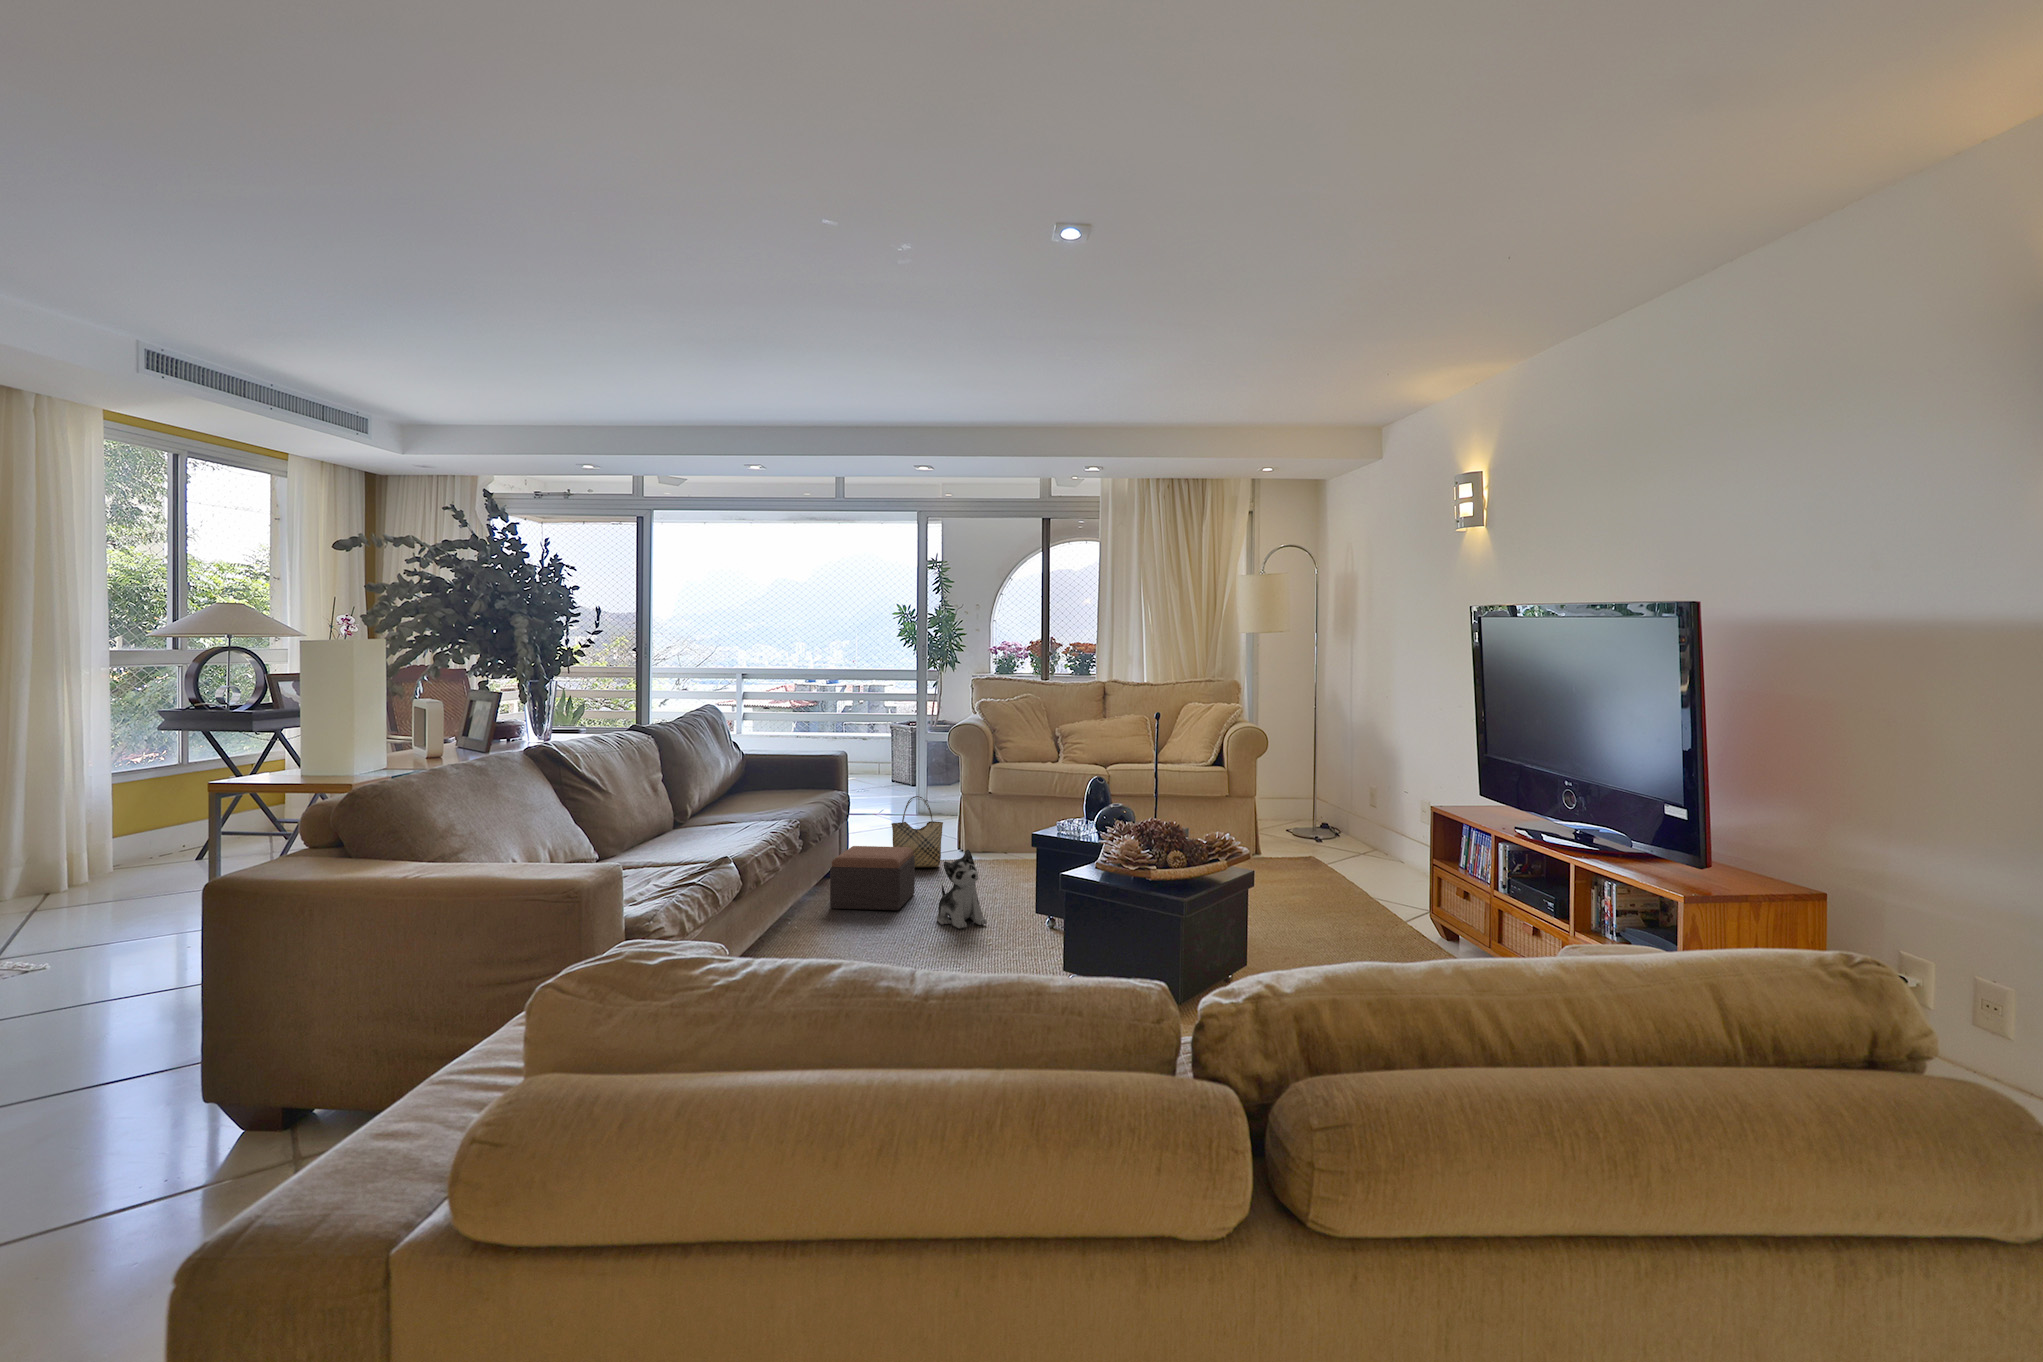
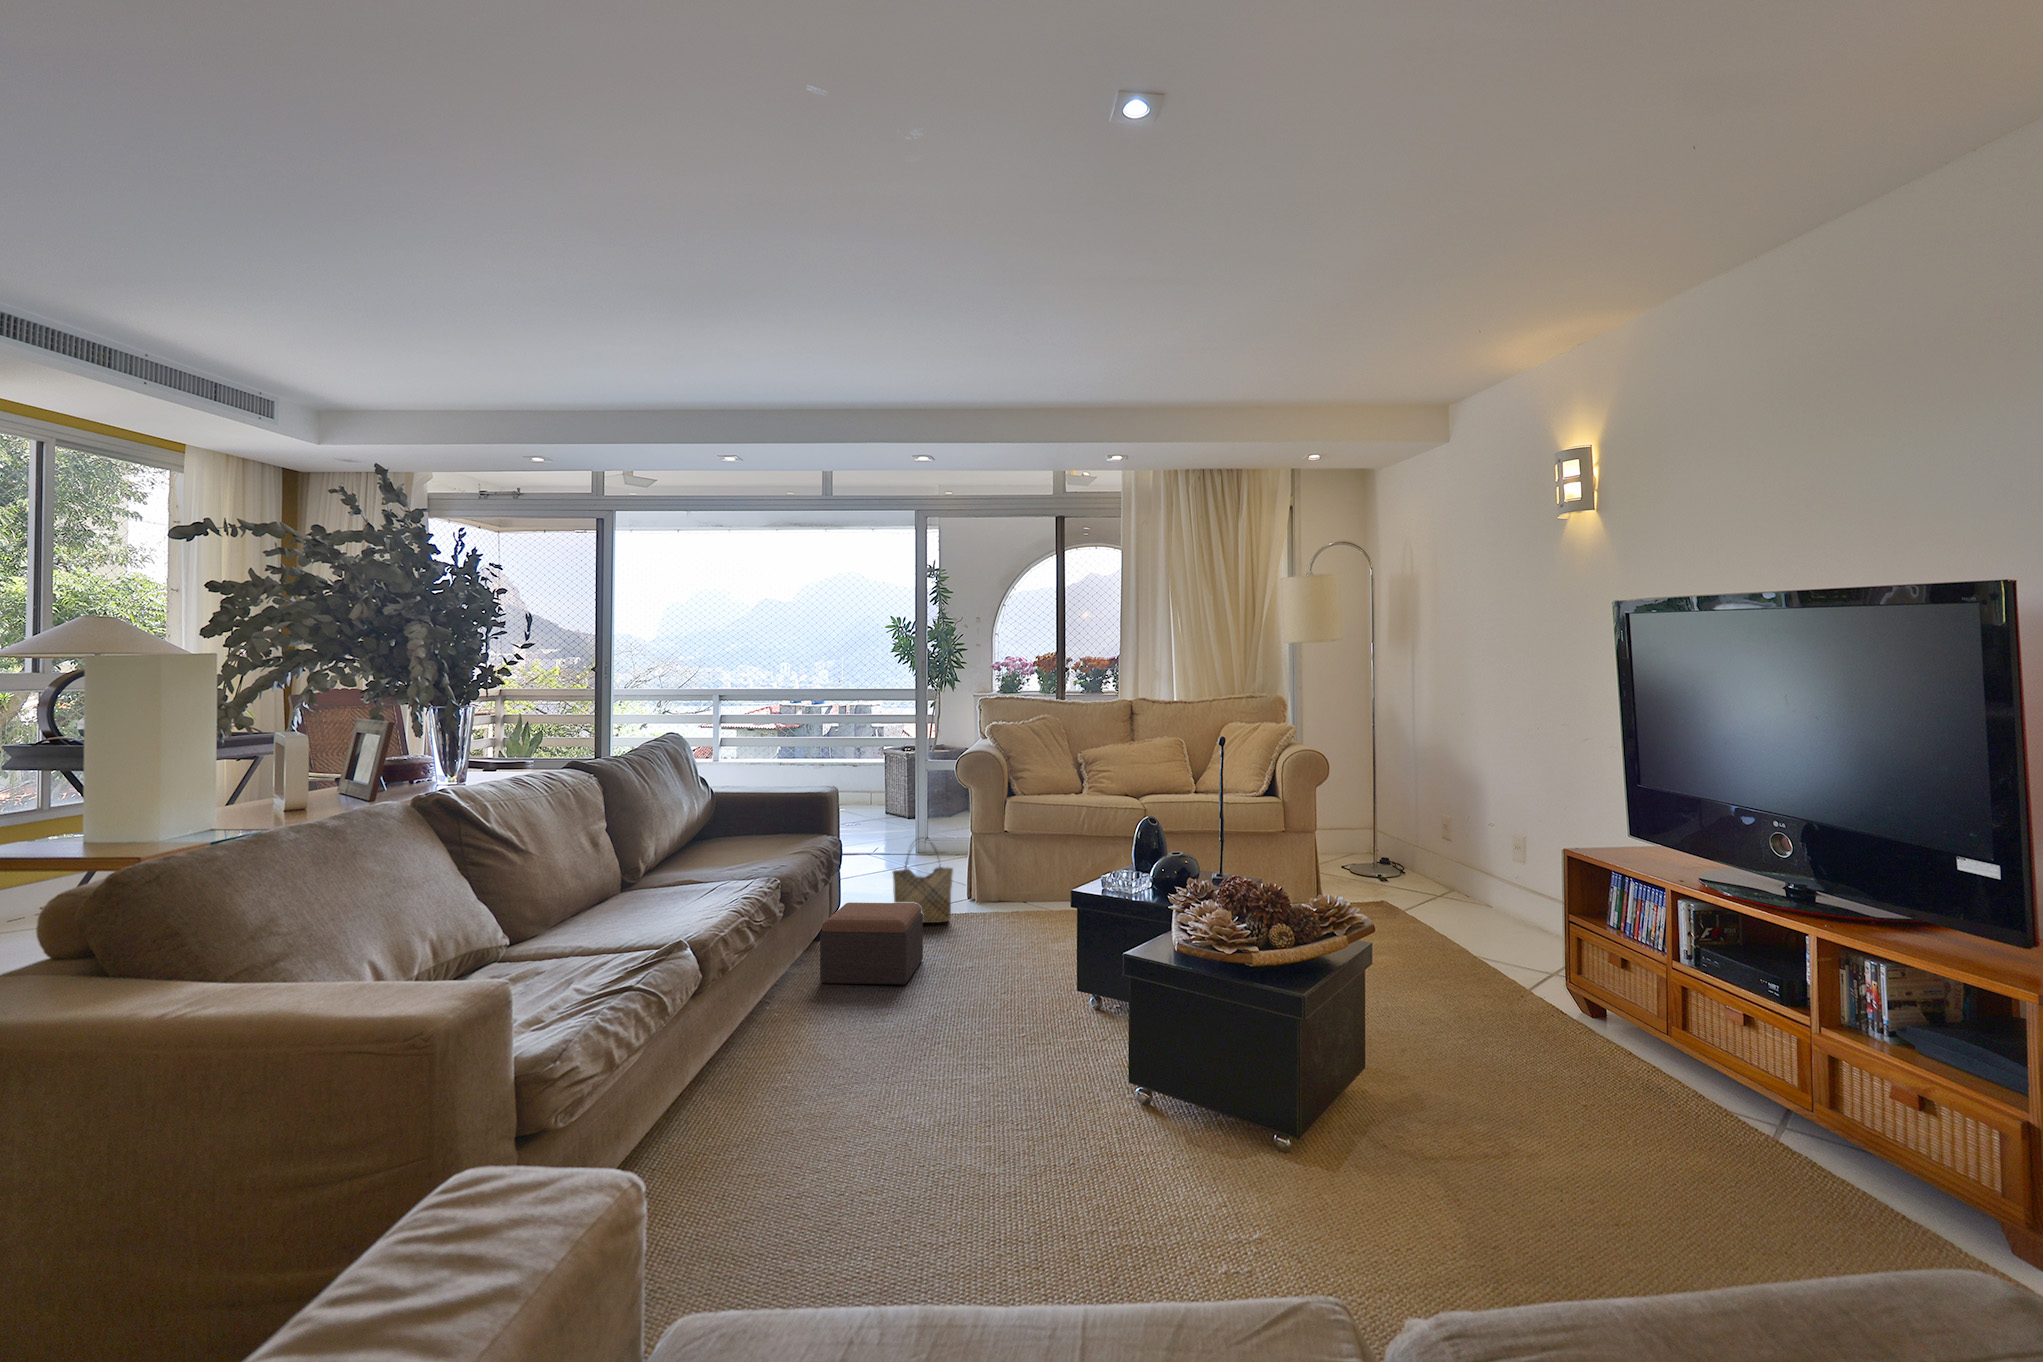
plush toy: present [937,849,987,928] -> none [953,909,1016,1010]

